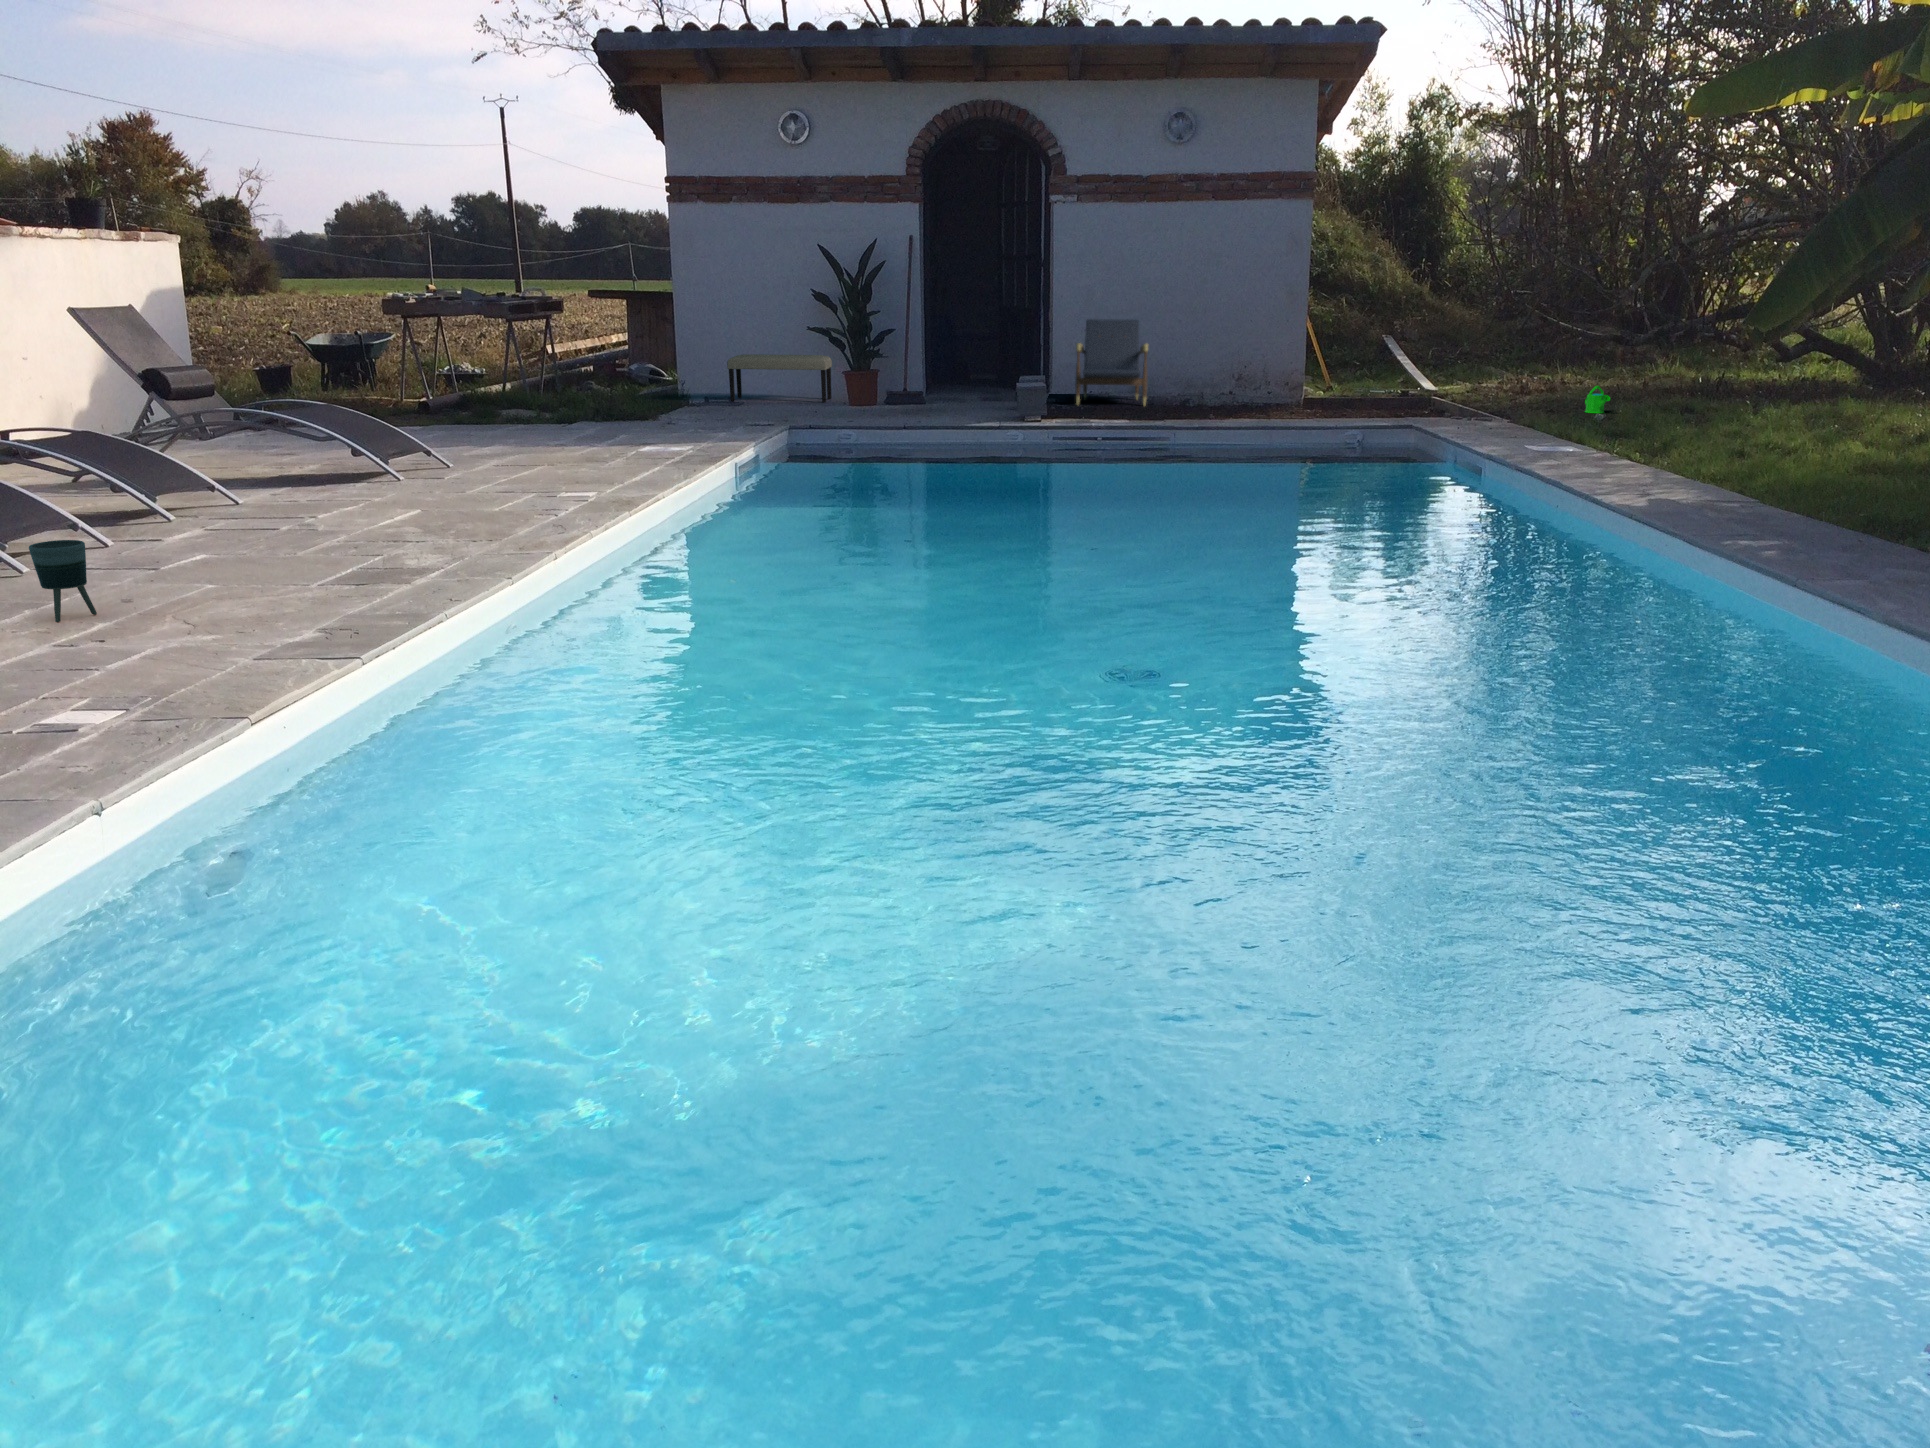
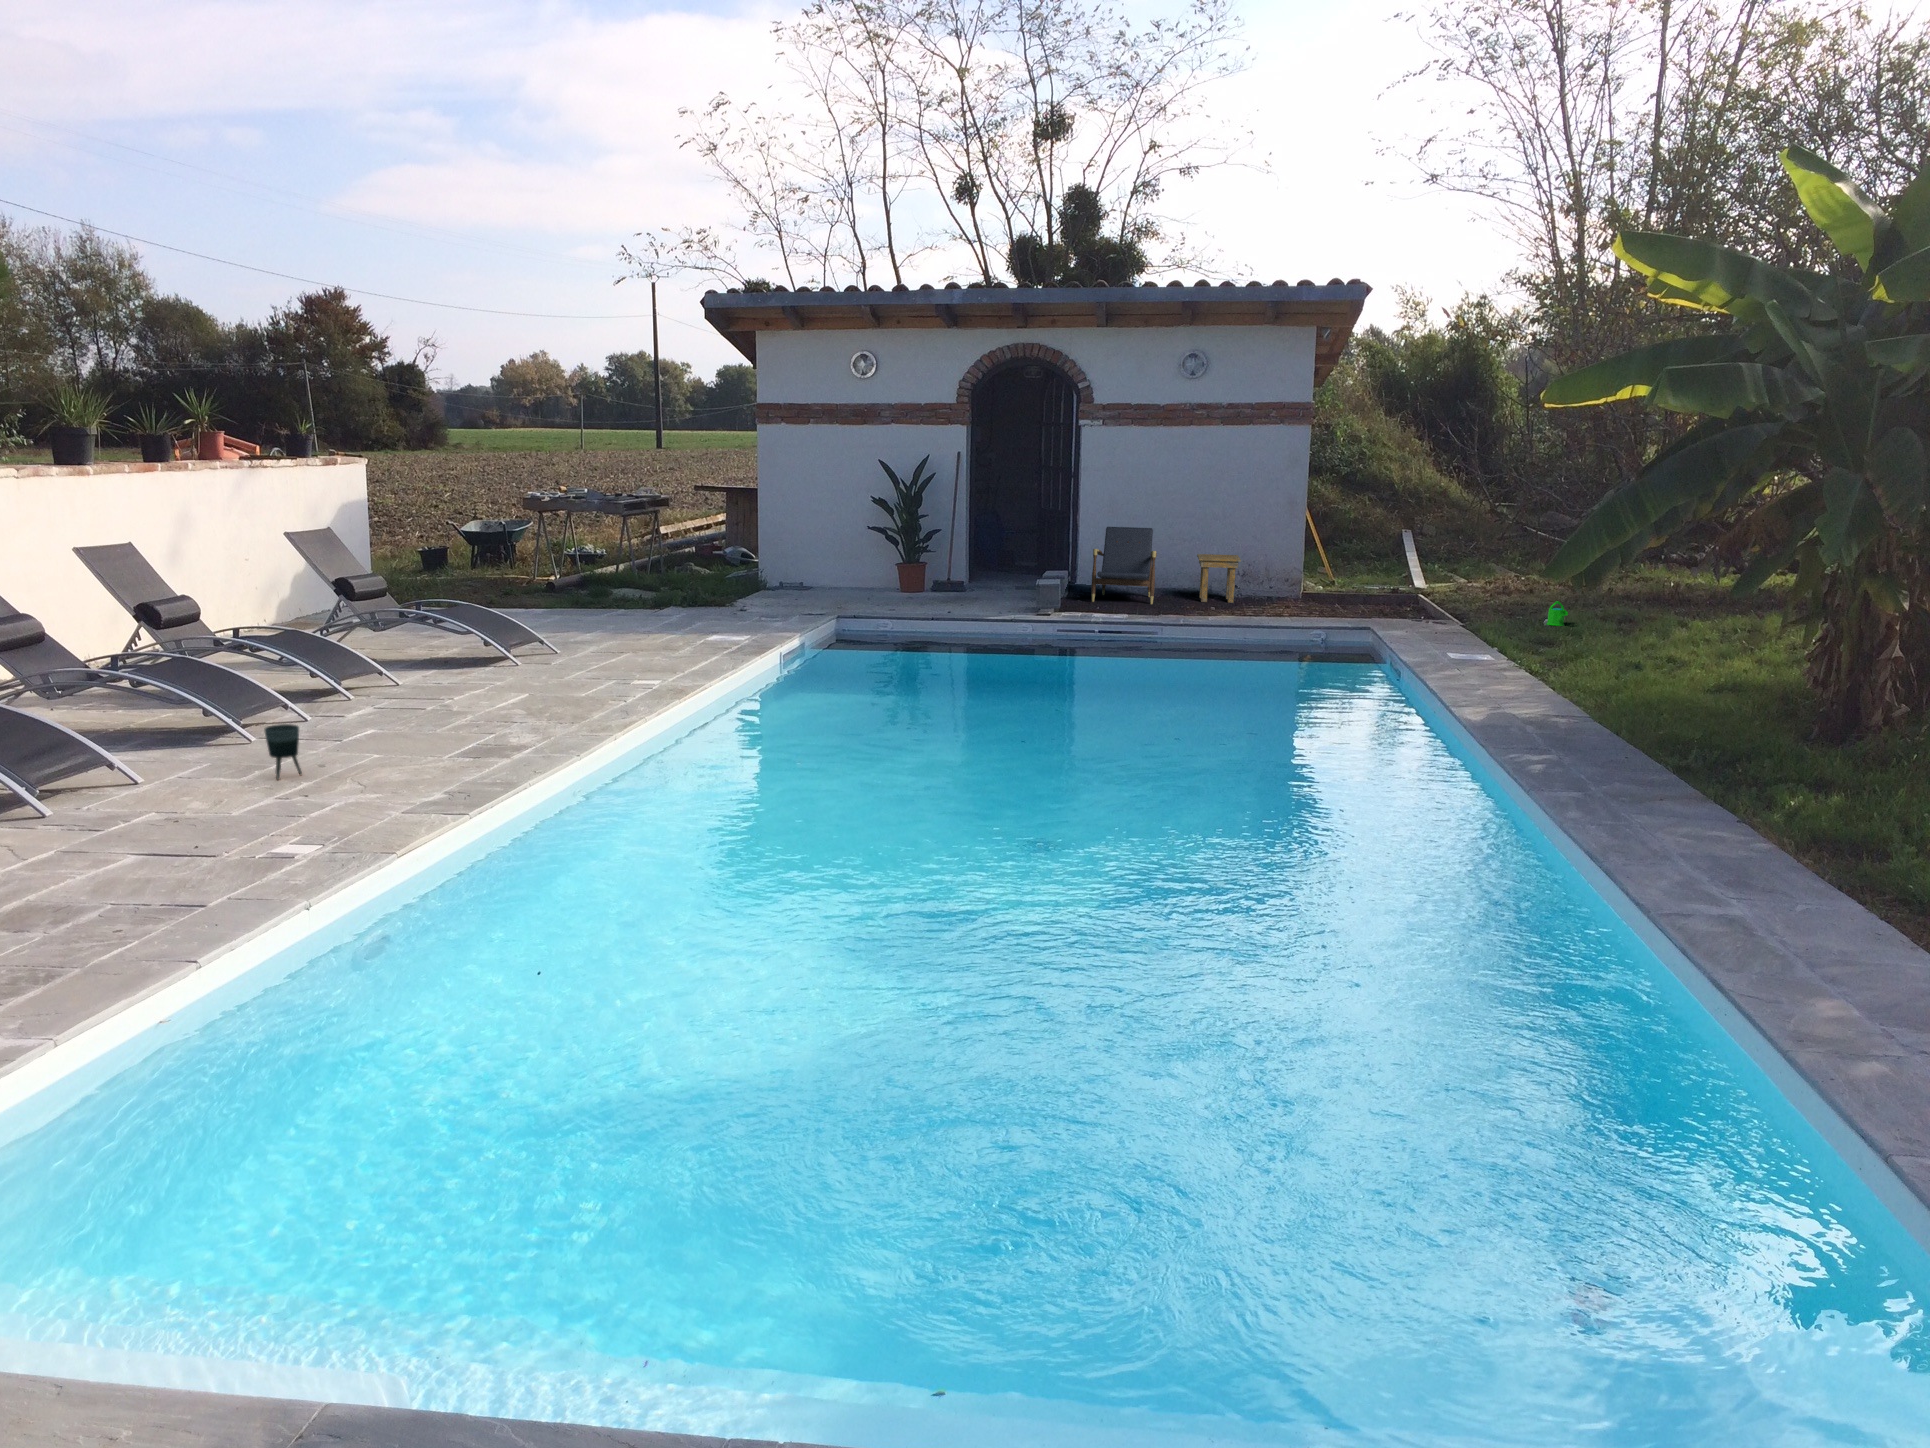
side table: none [1189,349,1242,403] -> present [1197,554,1241,603]
bench: present [727,354,832,403] -> none [797,549,886,592]

